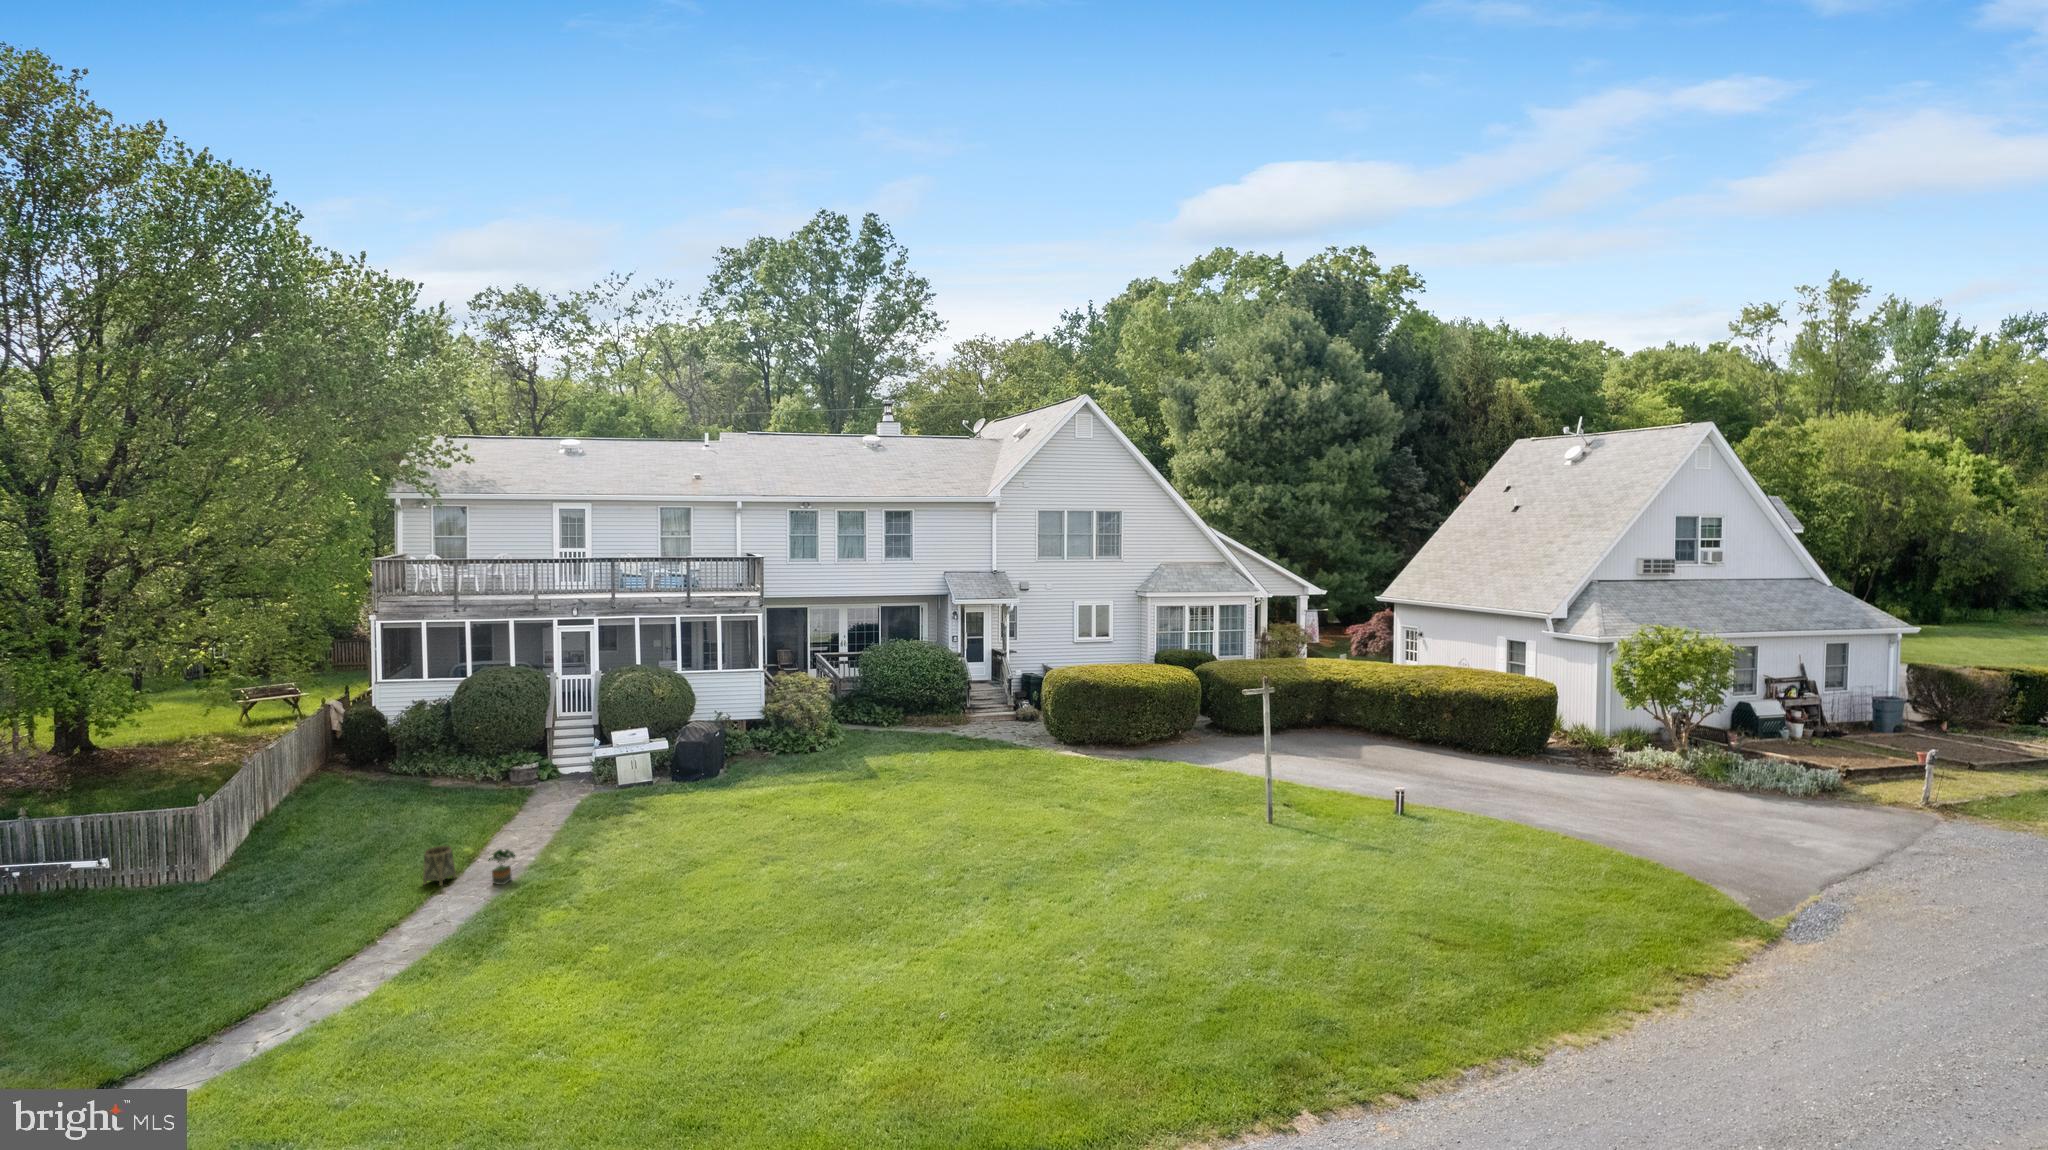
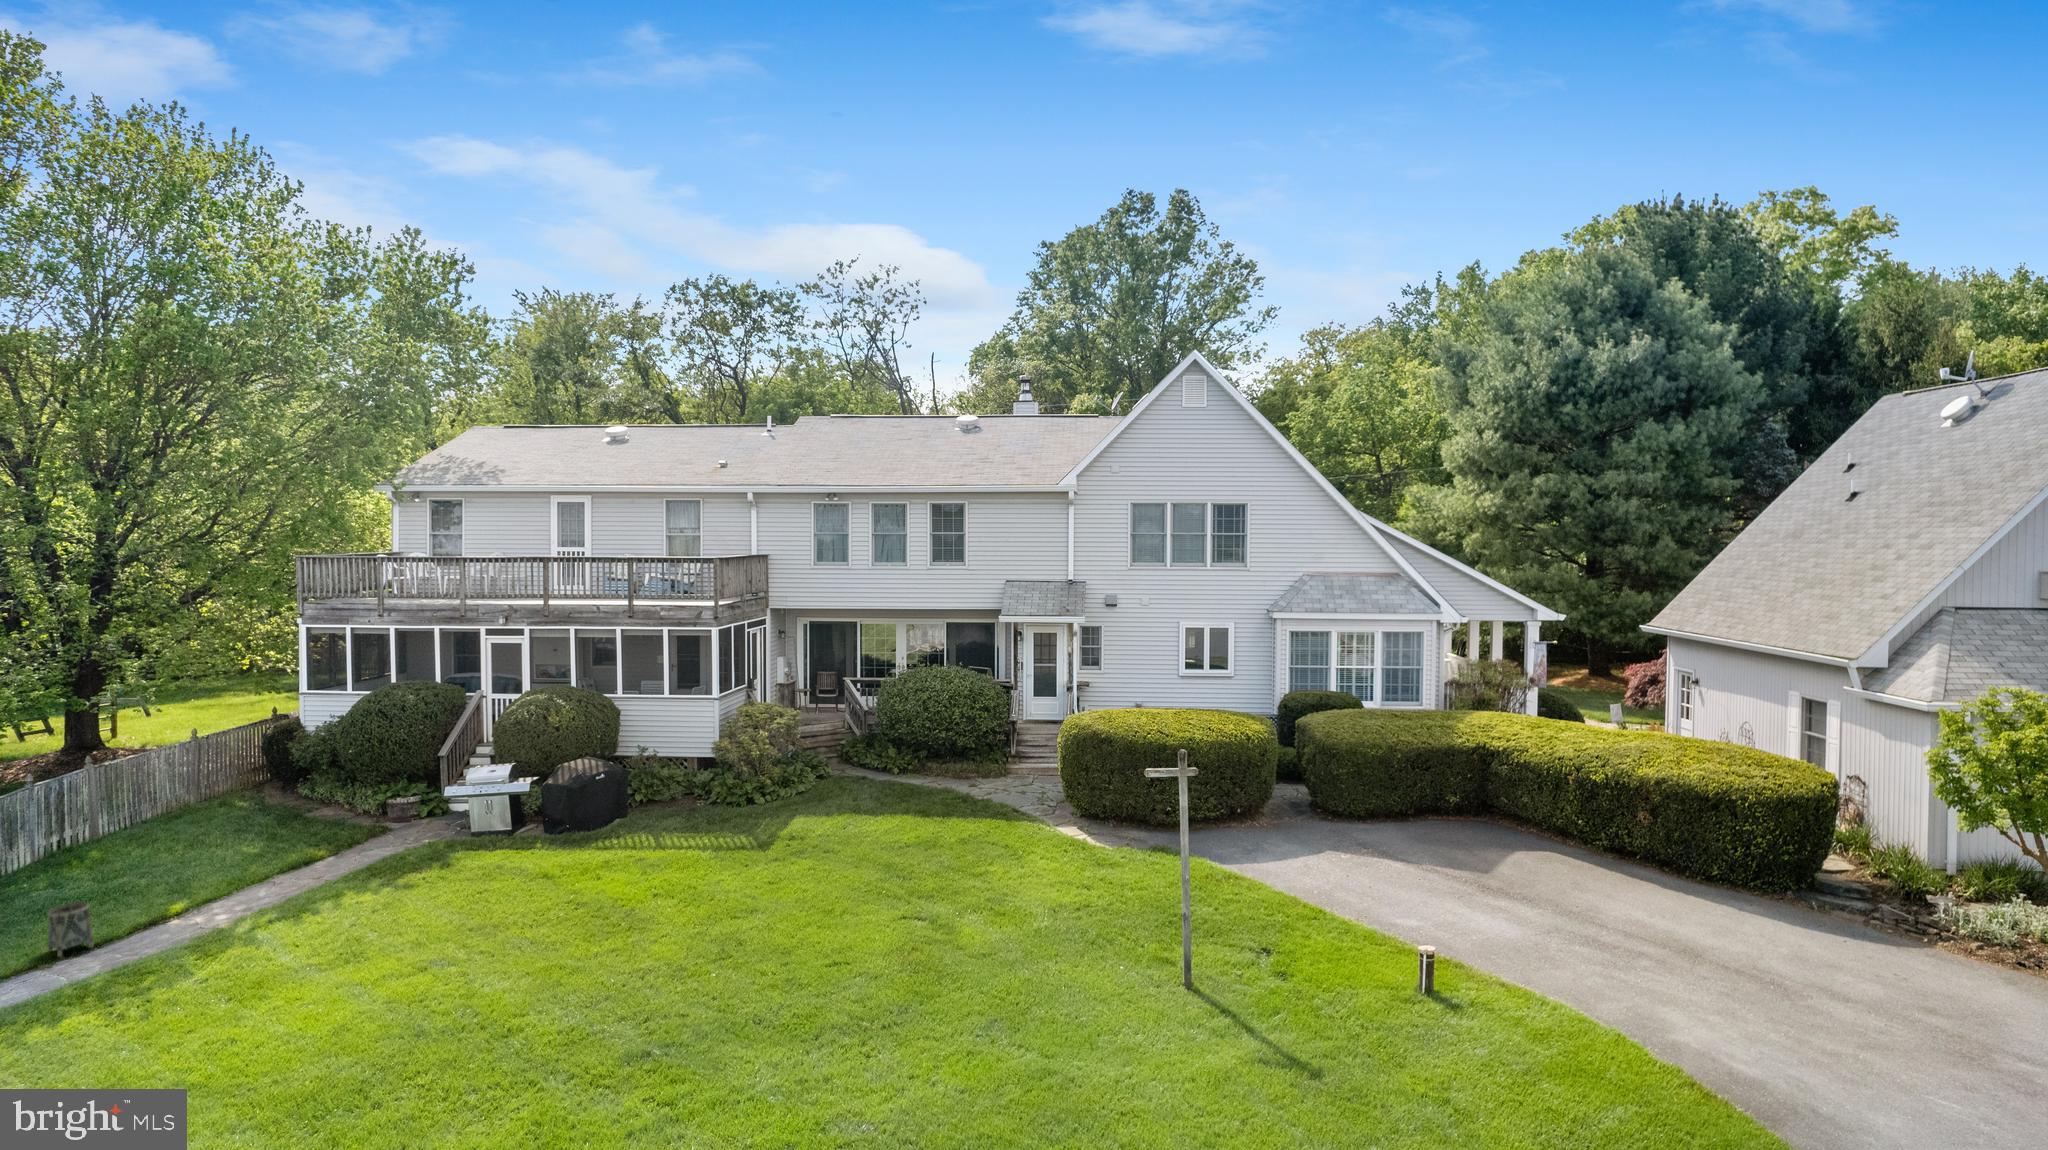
potted tree: present [488,849,516,885] -> none [93,917,138,968]

